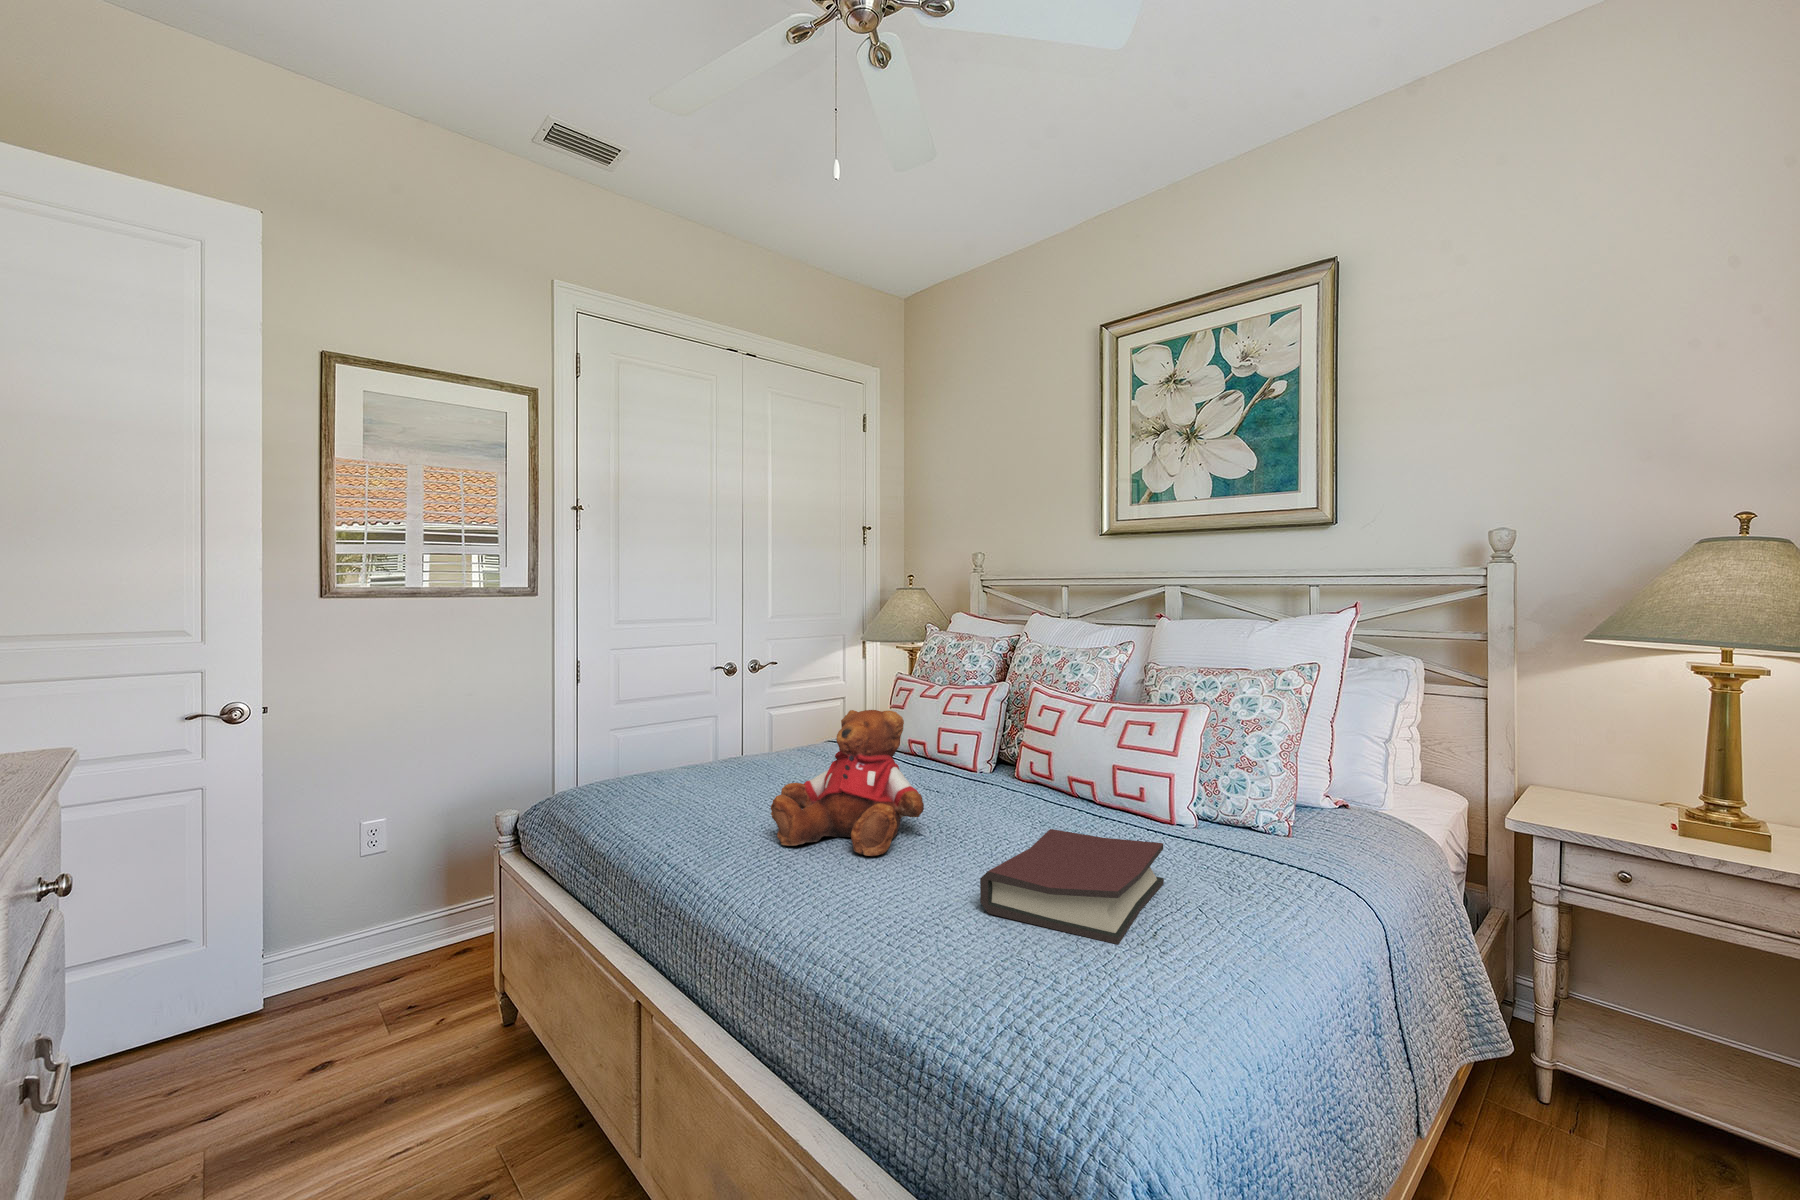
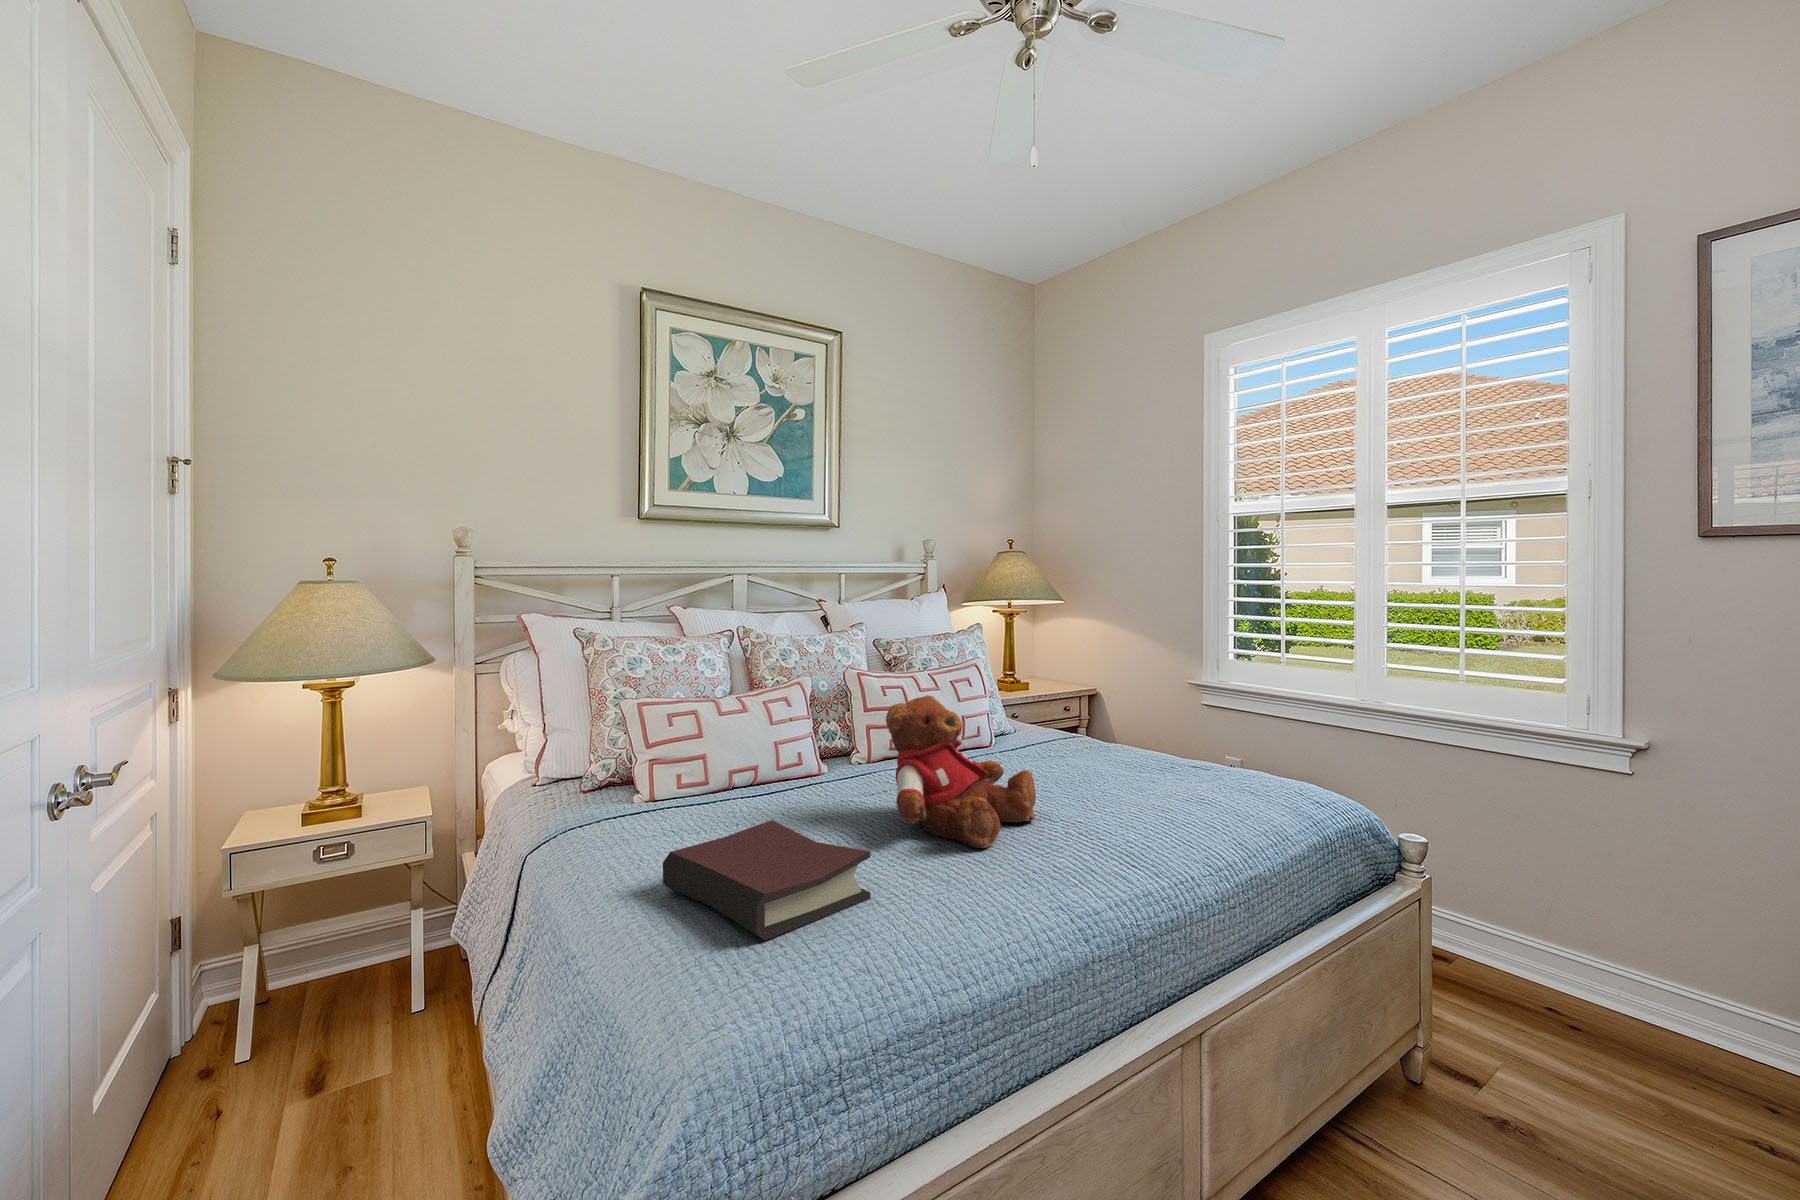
hardback book: present [980,829,1164,944] -> present [663,820,870,941]

